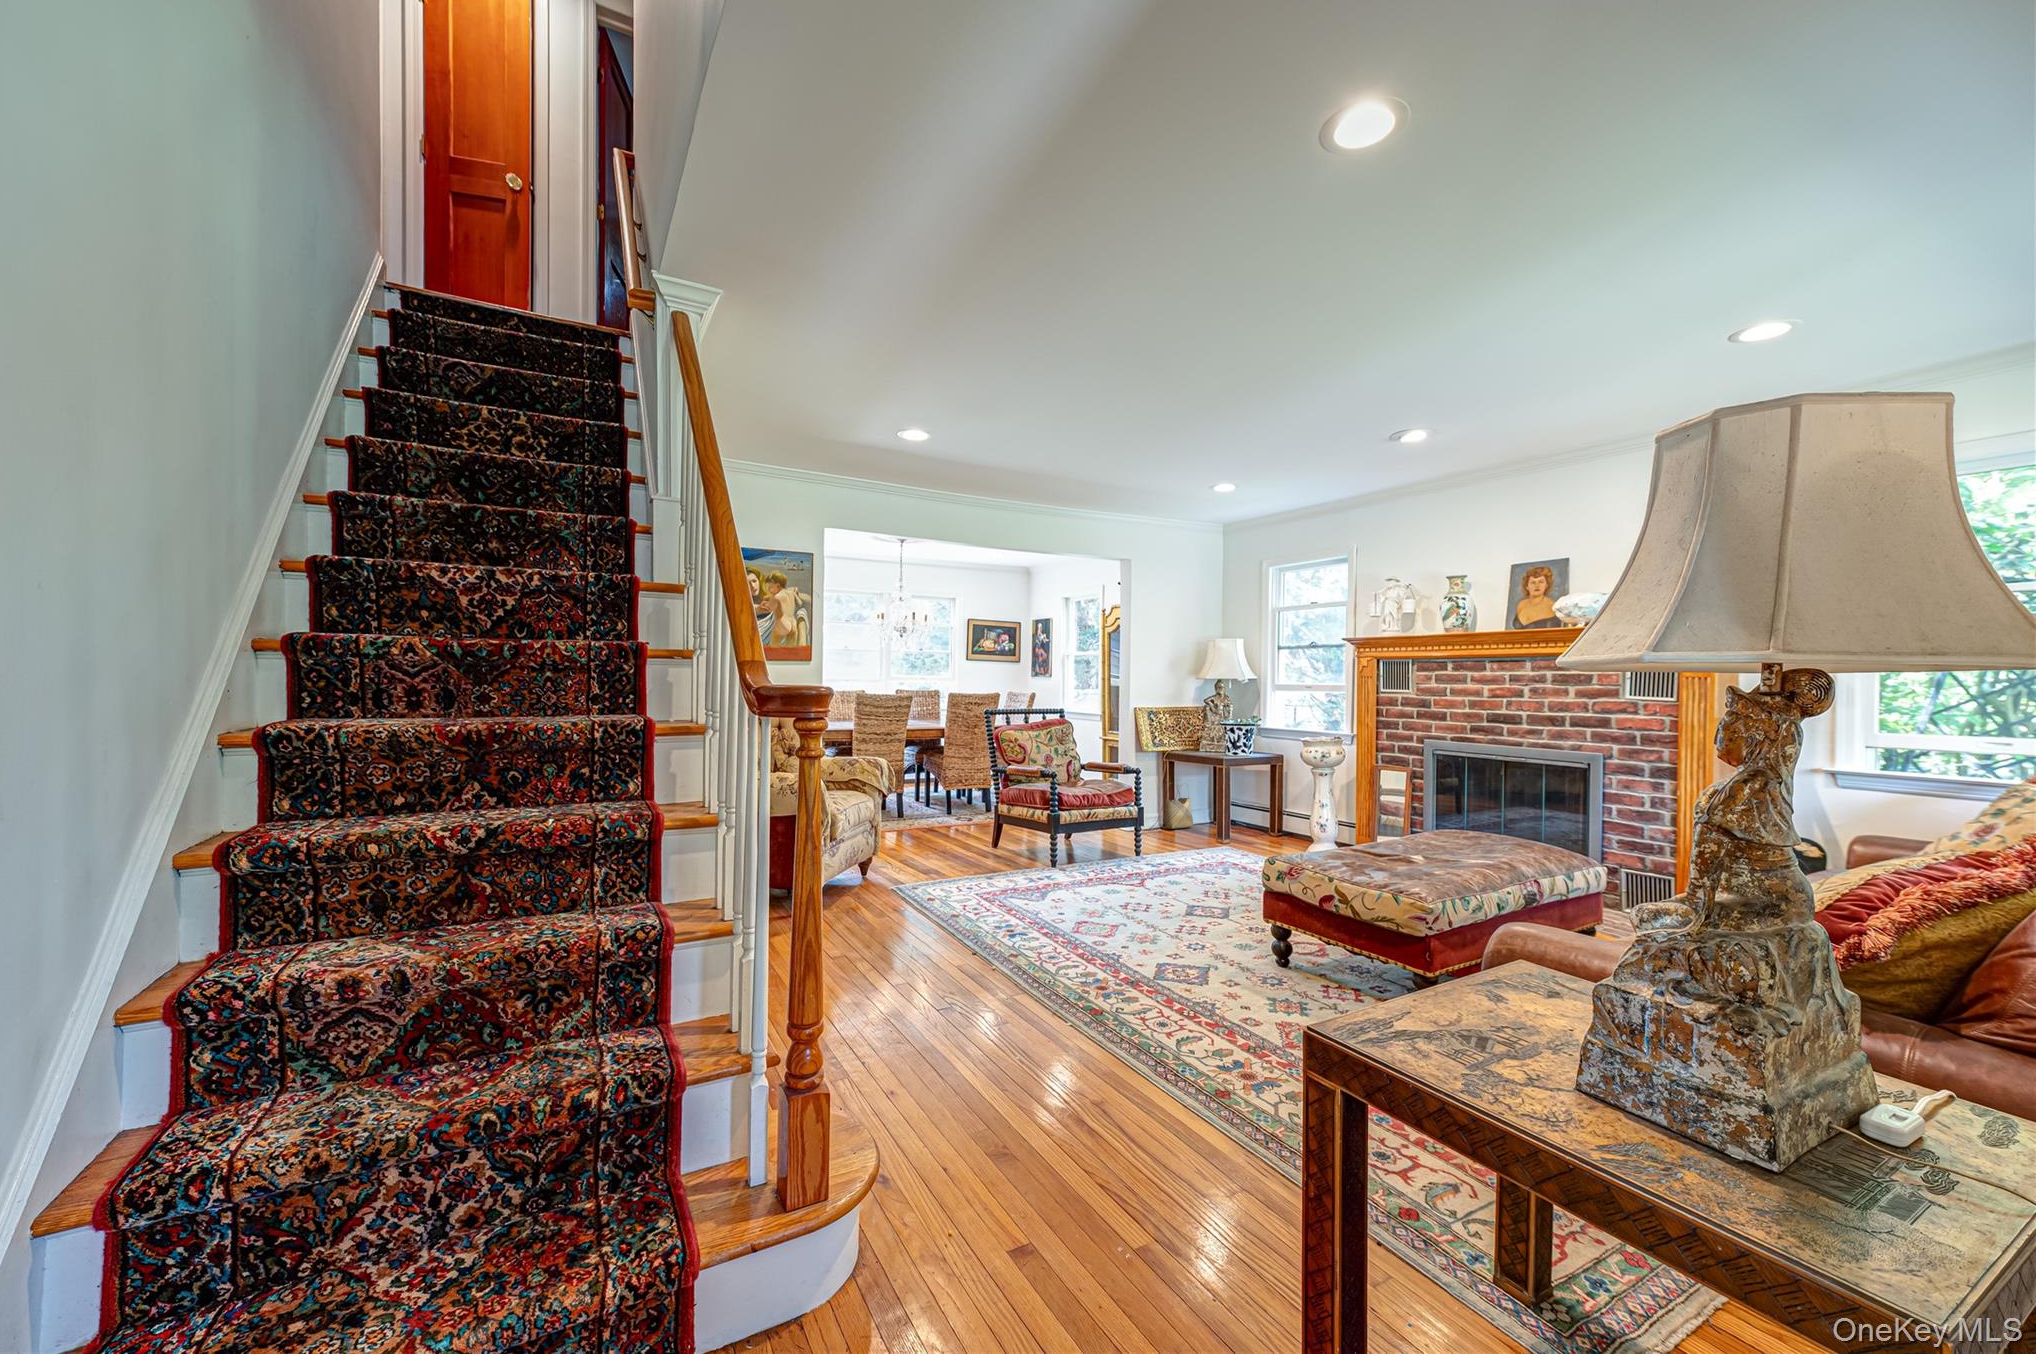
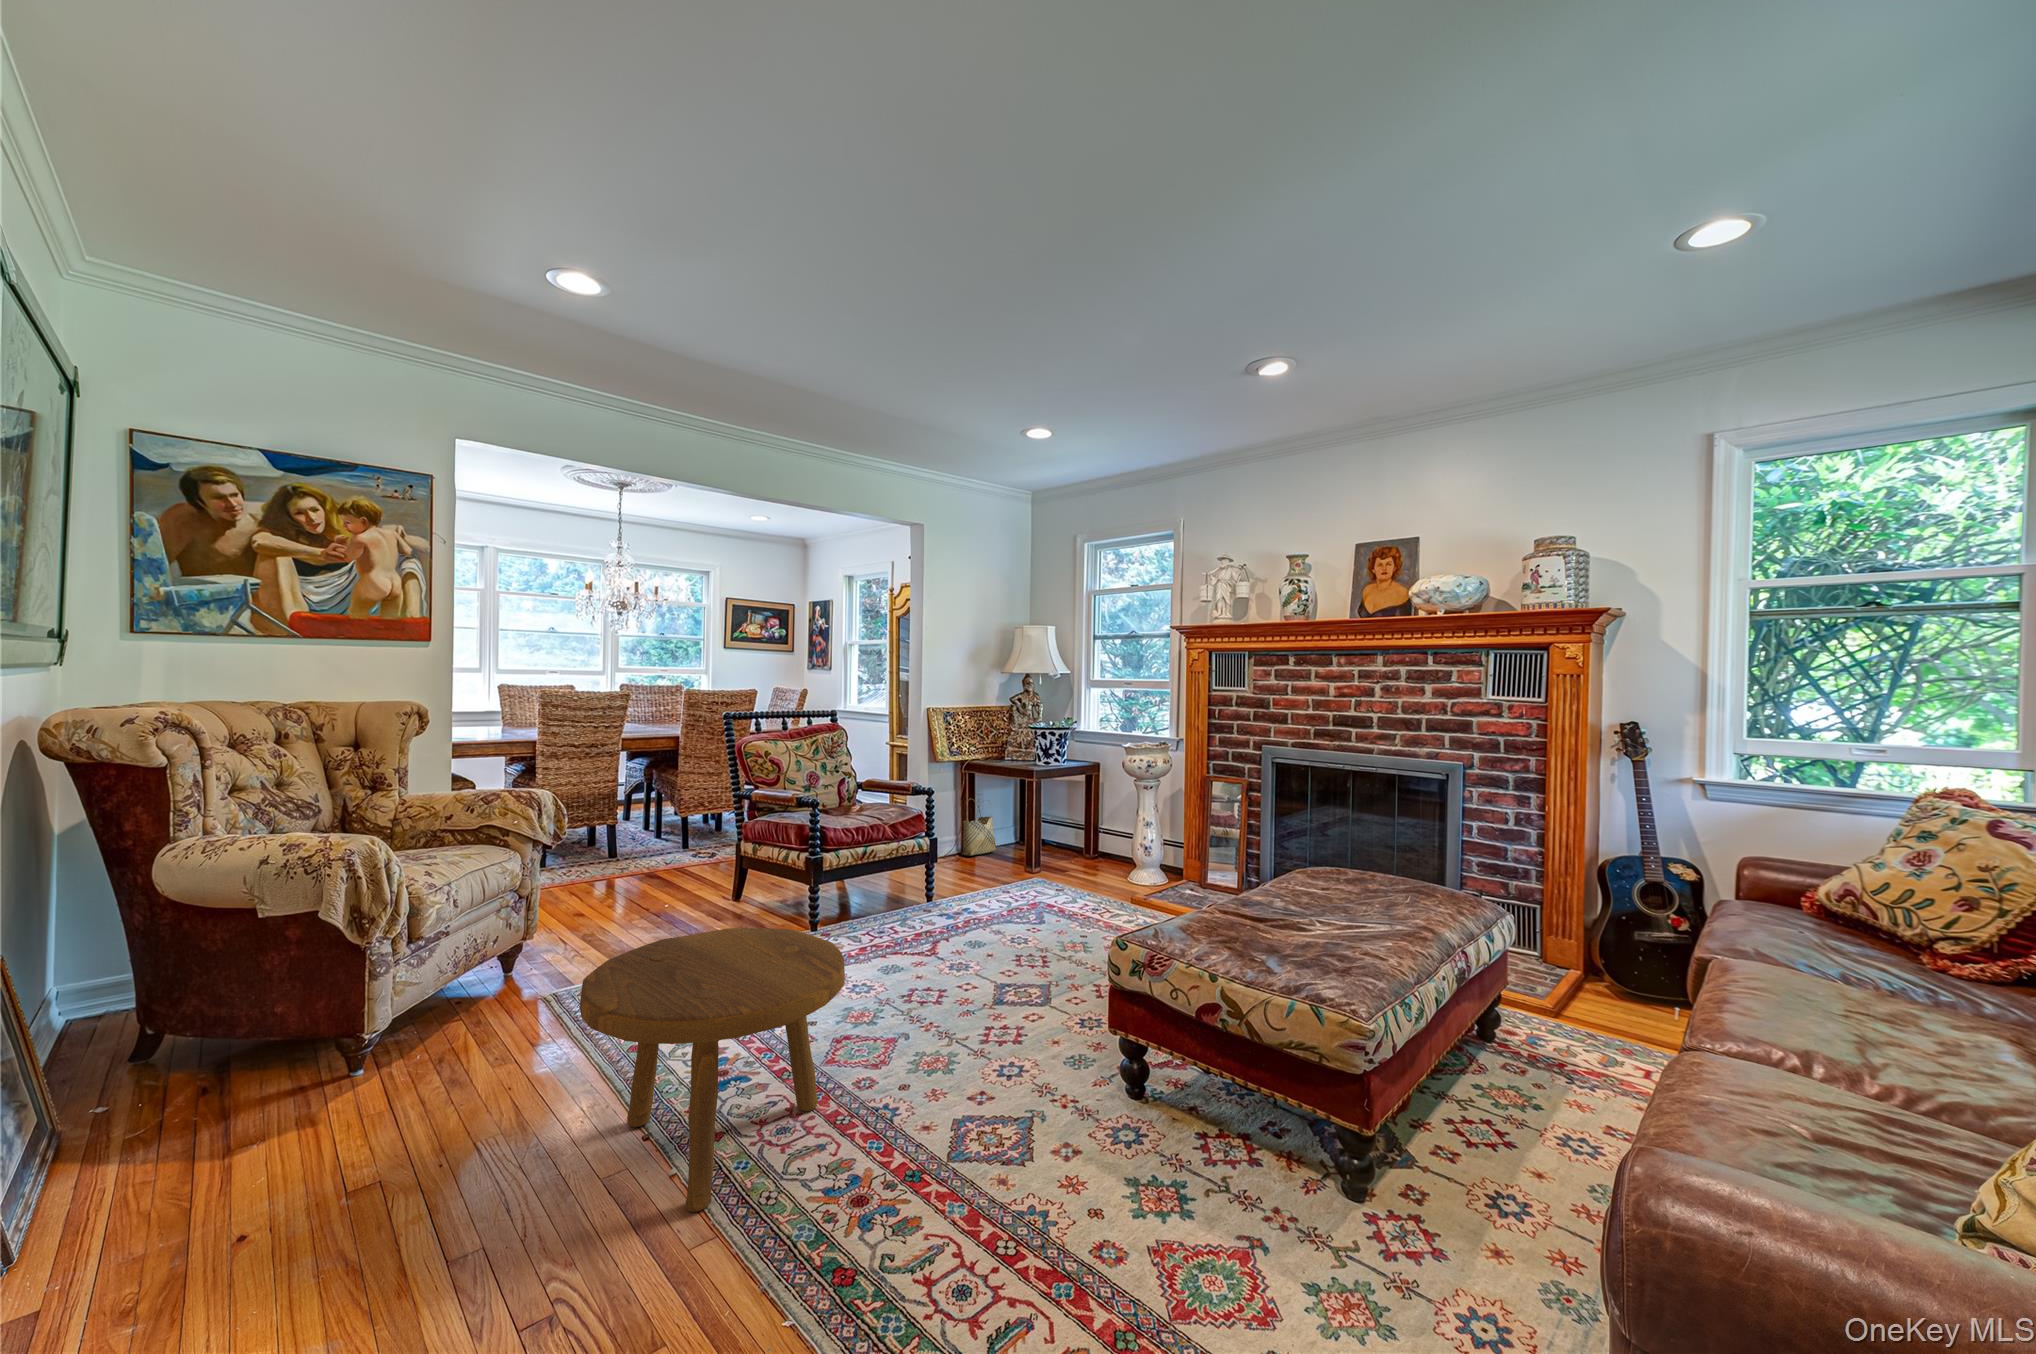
footstool: none [941,839,1088,984] -> present [580,928,845,1212]

